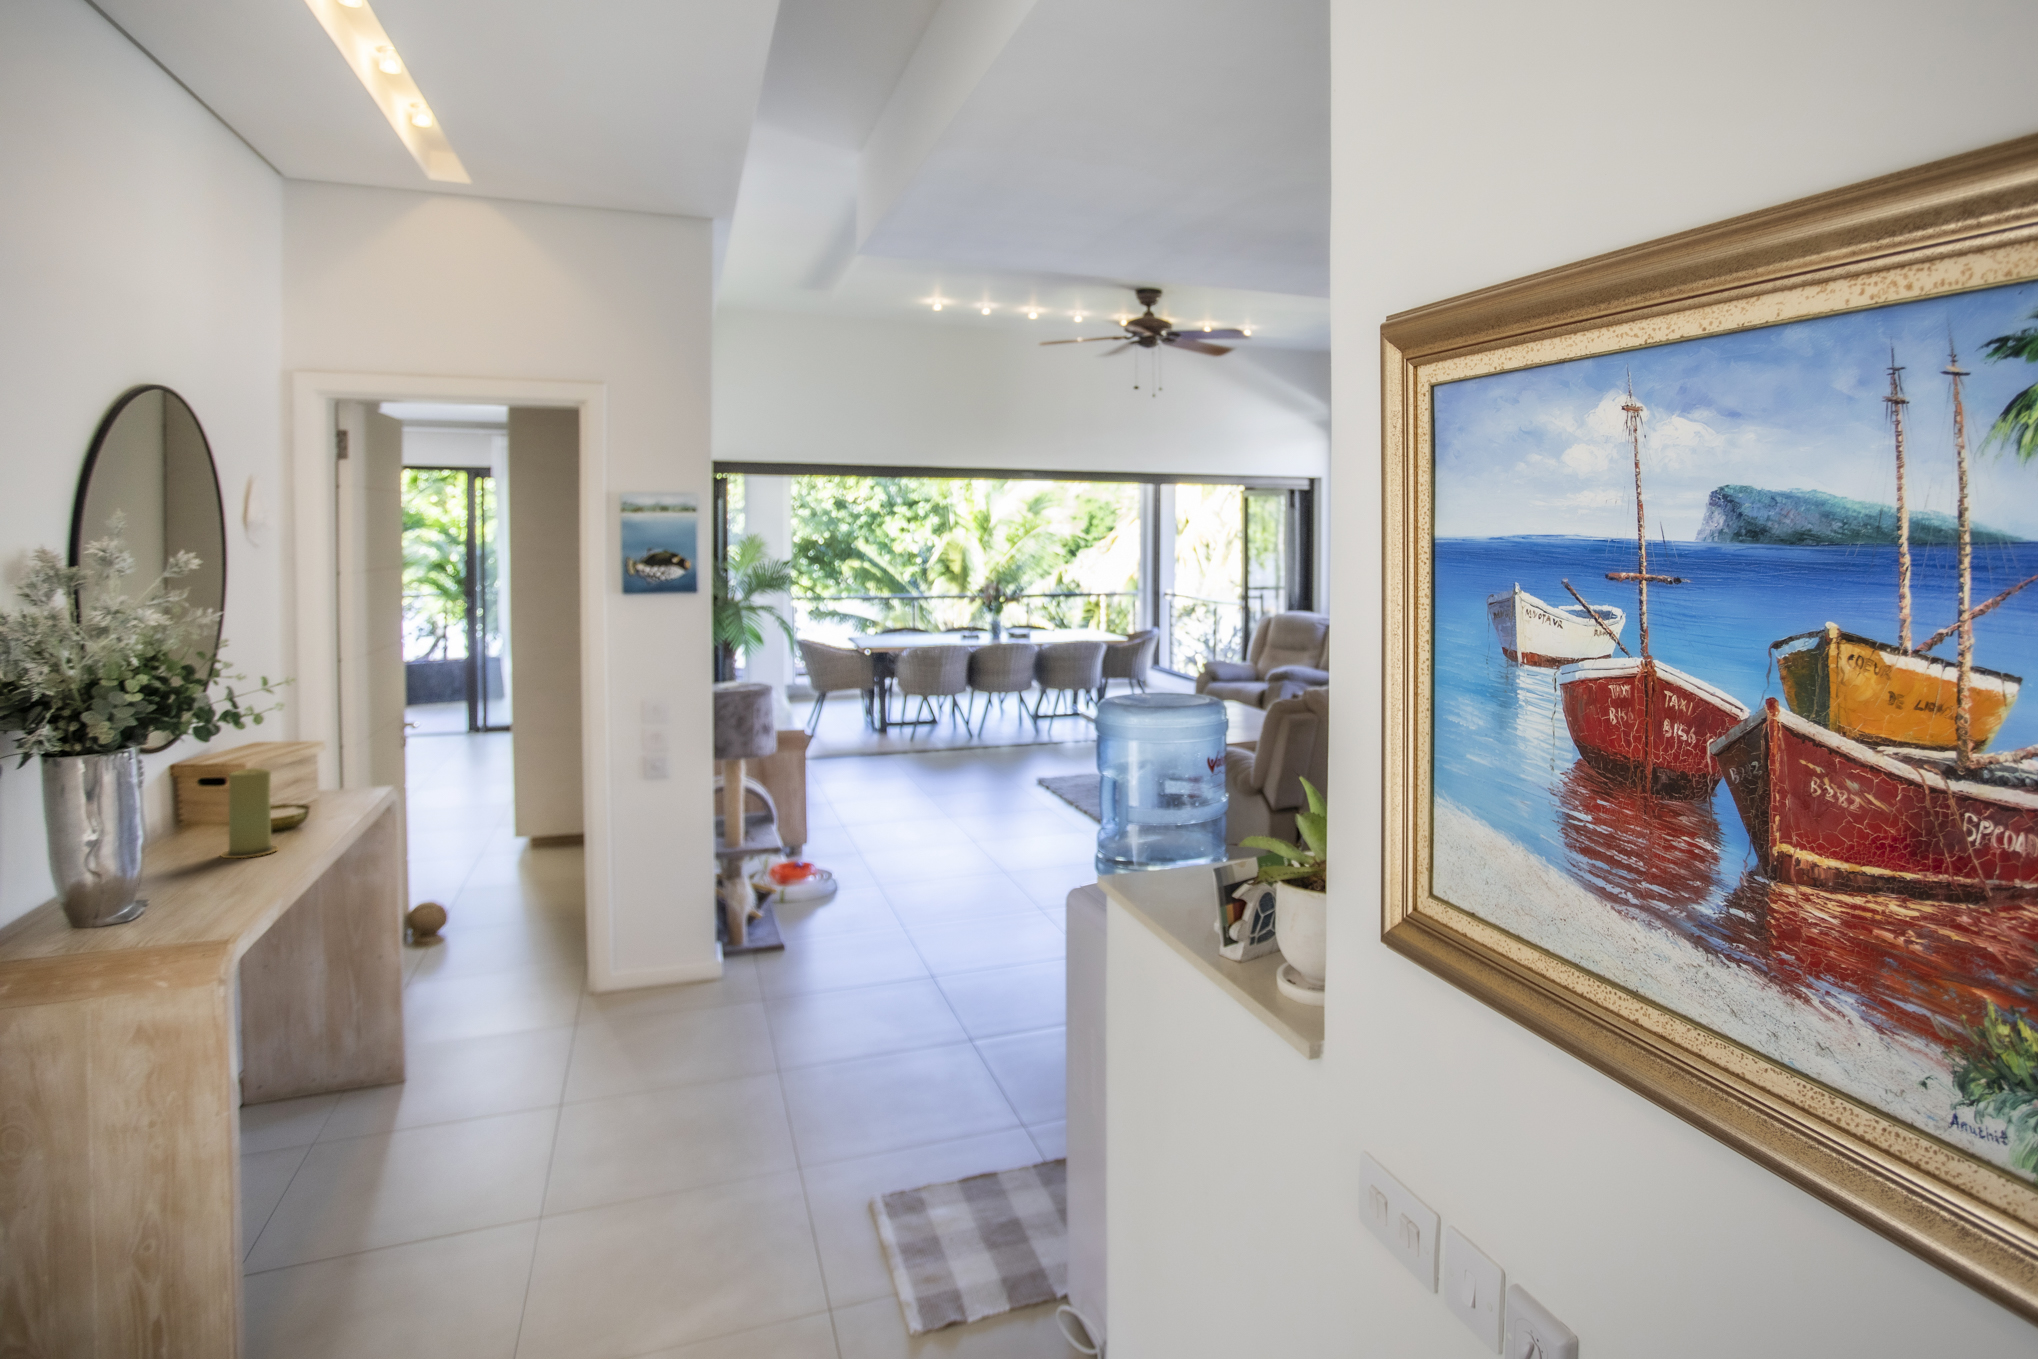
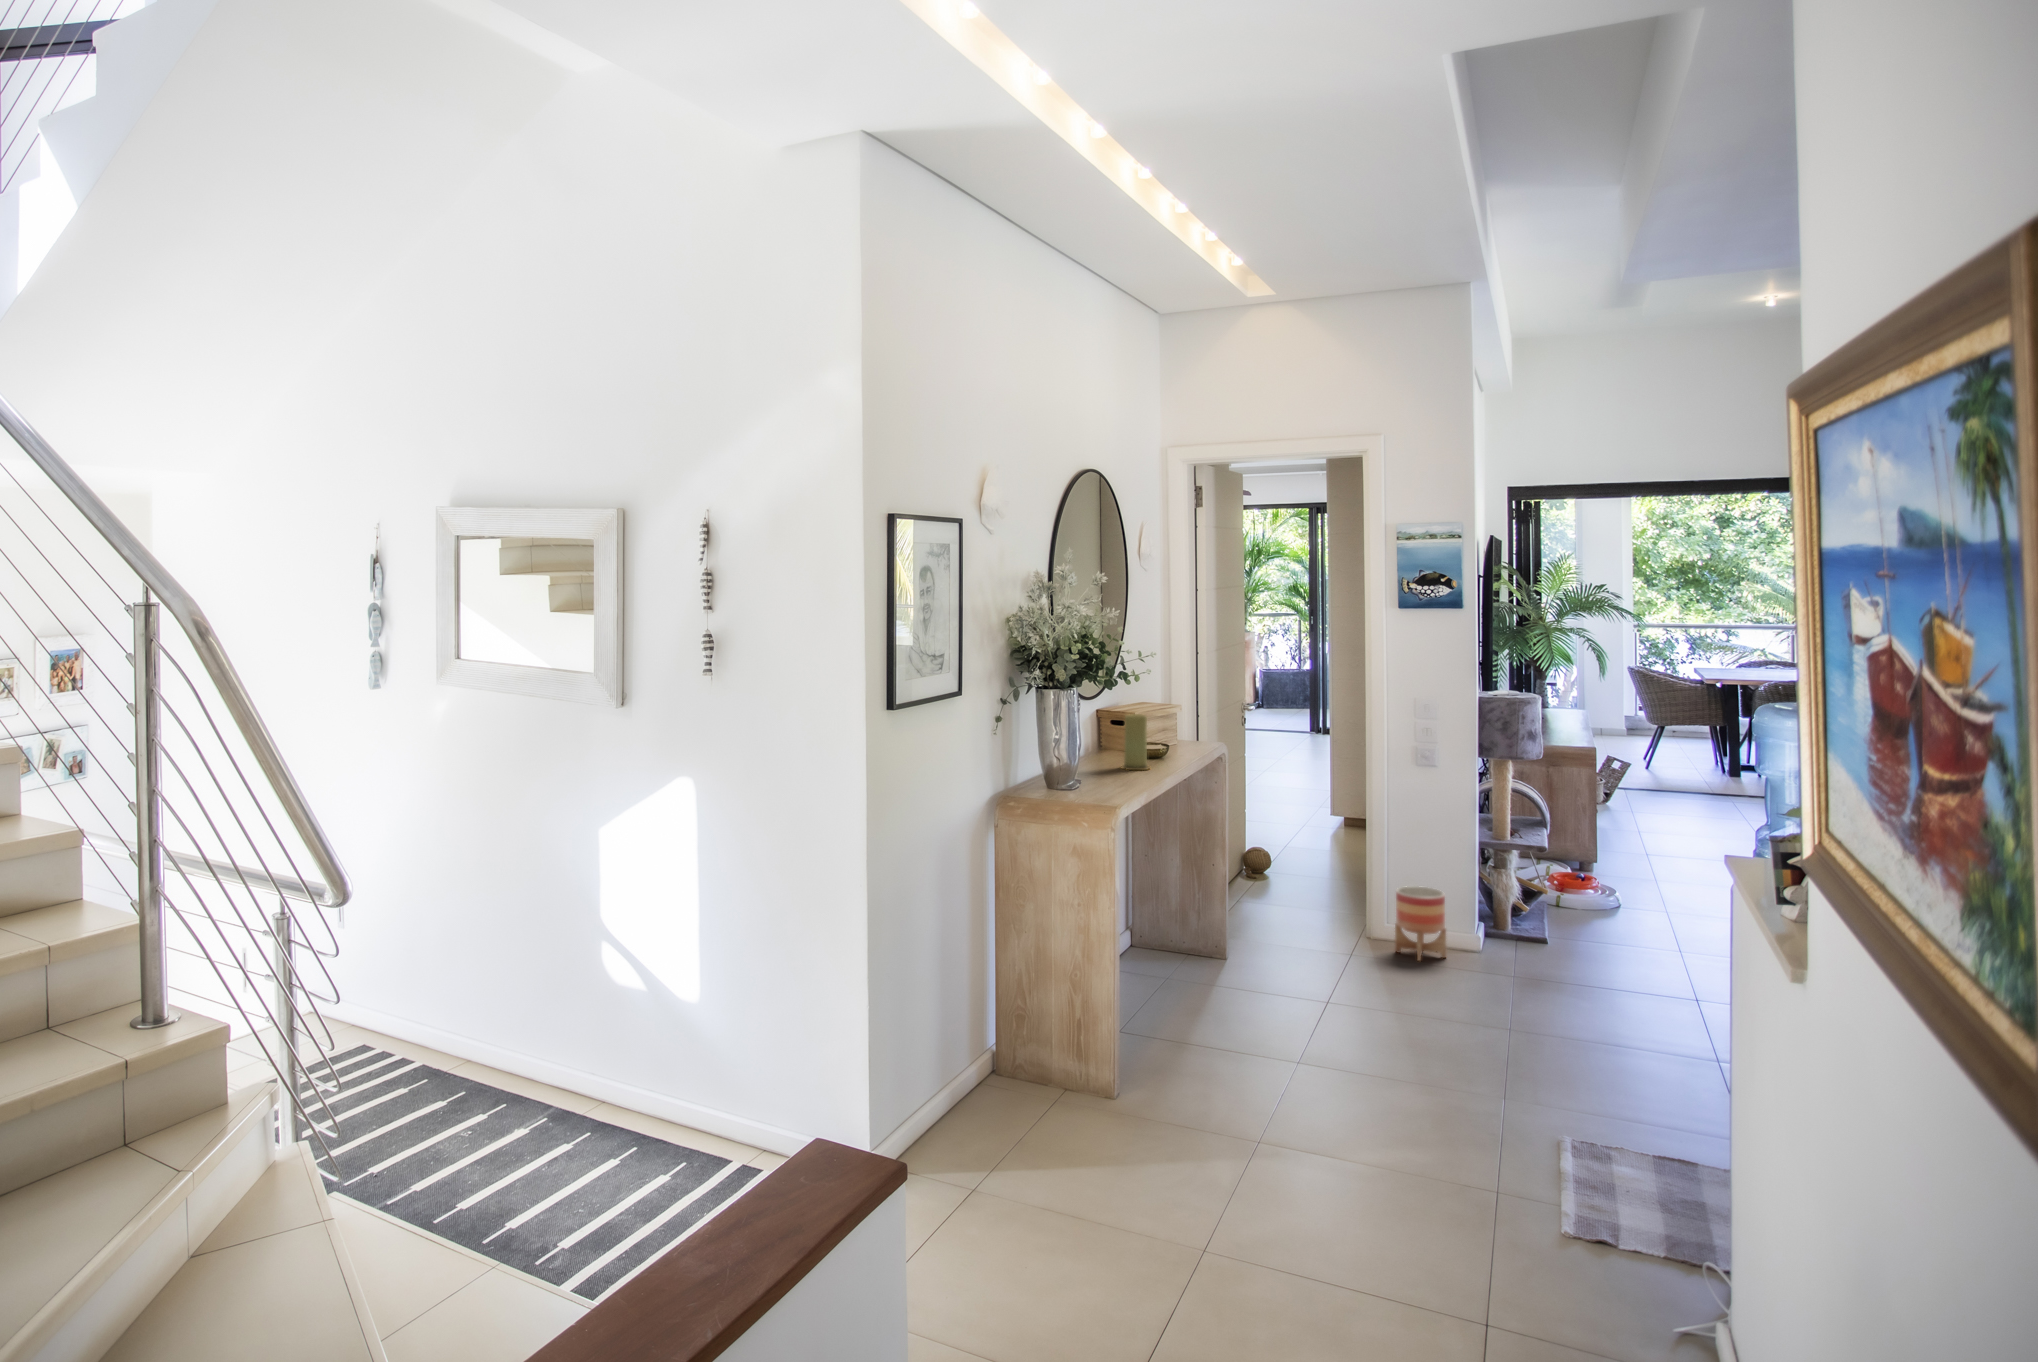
planter: none [626,921,686,1013] -> present [1395,886,1446,961]

